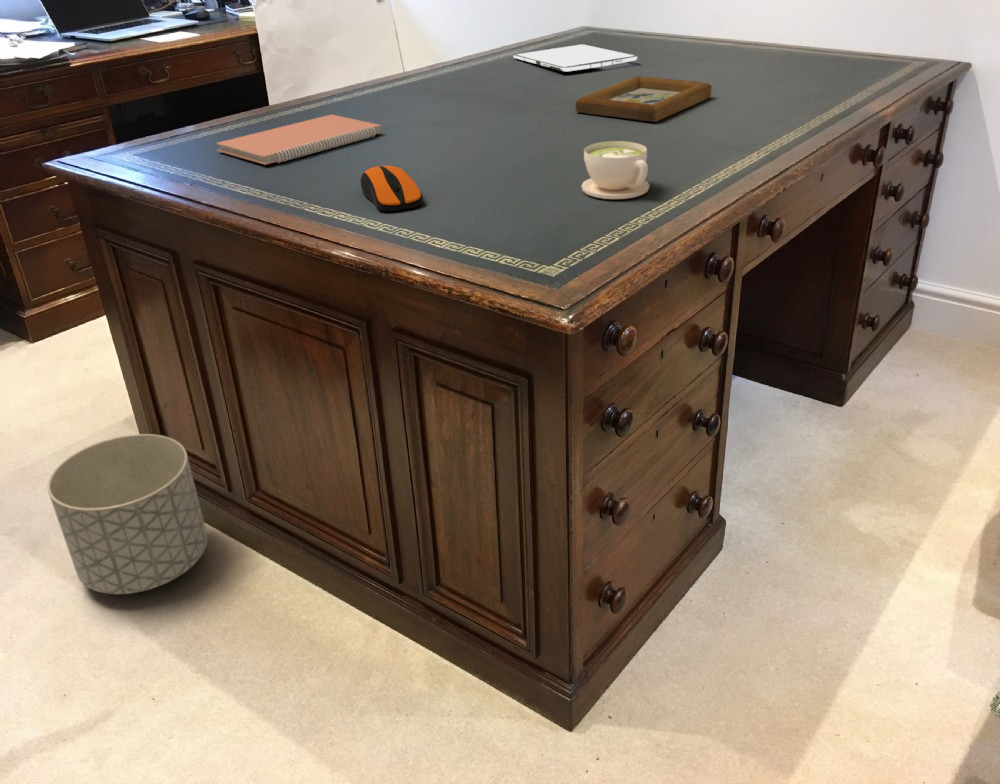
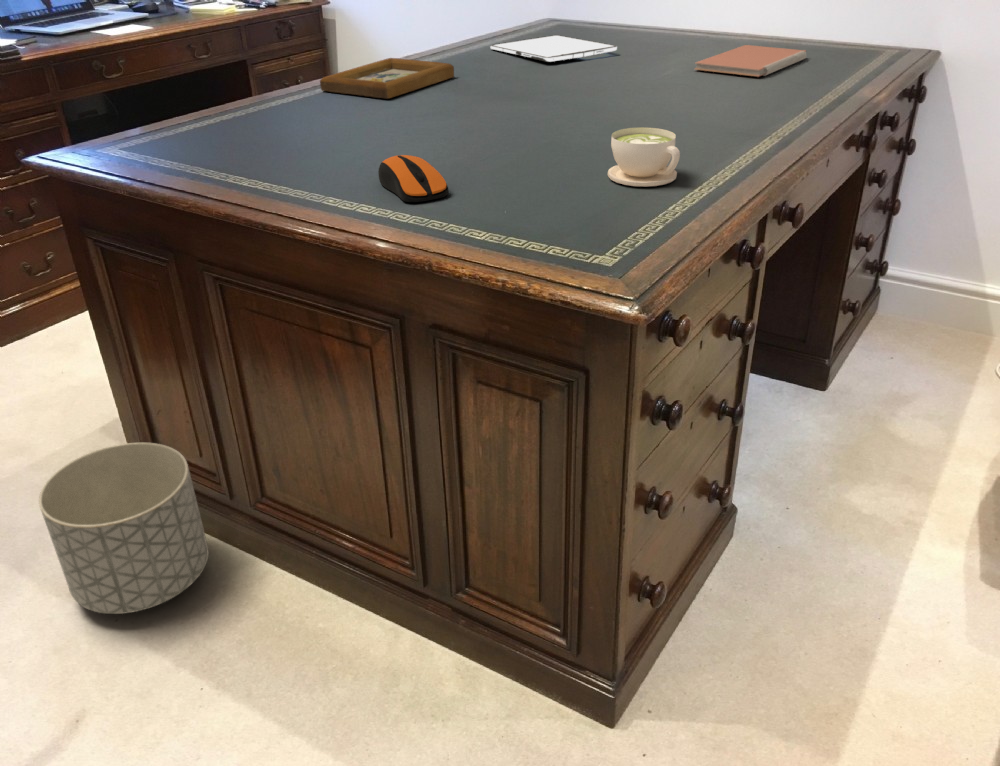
picture frame: present [576,76,712,122] -> present [320,58,454,99]
notebook: present [217,115,381,165] -> present [695,45,806,76]

